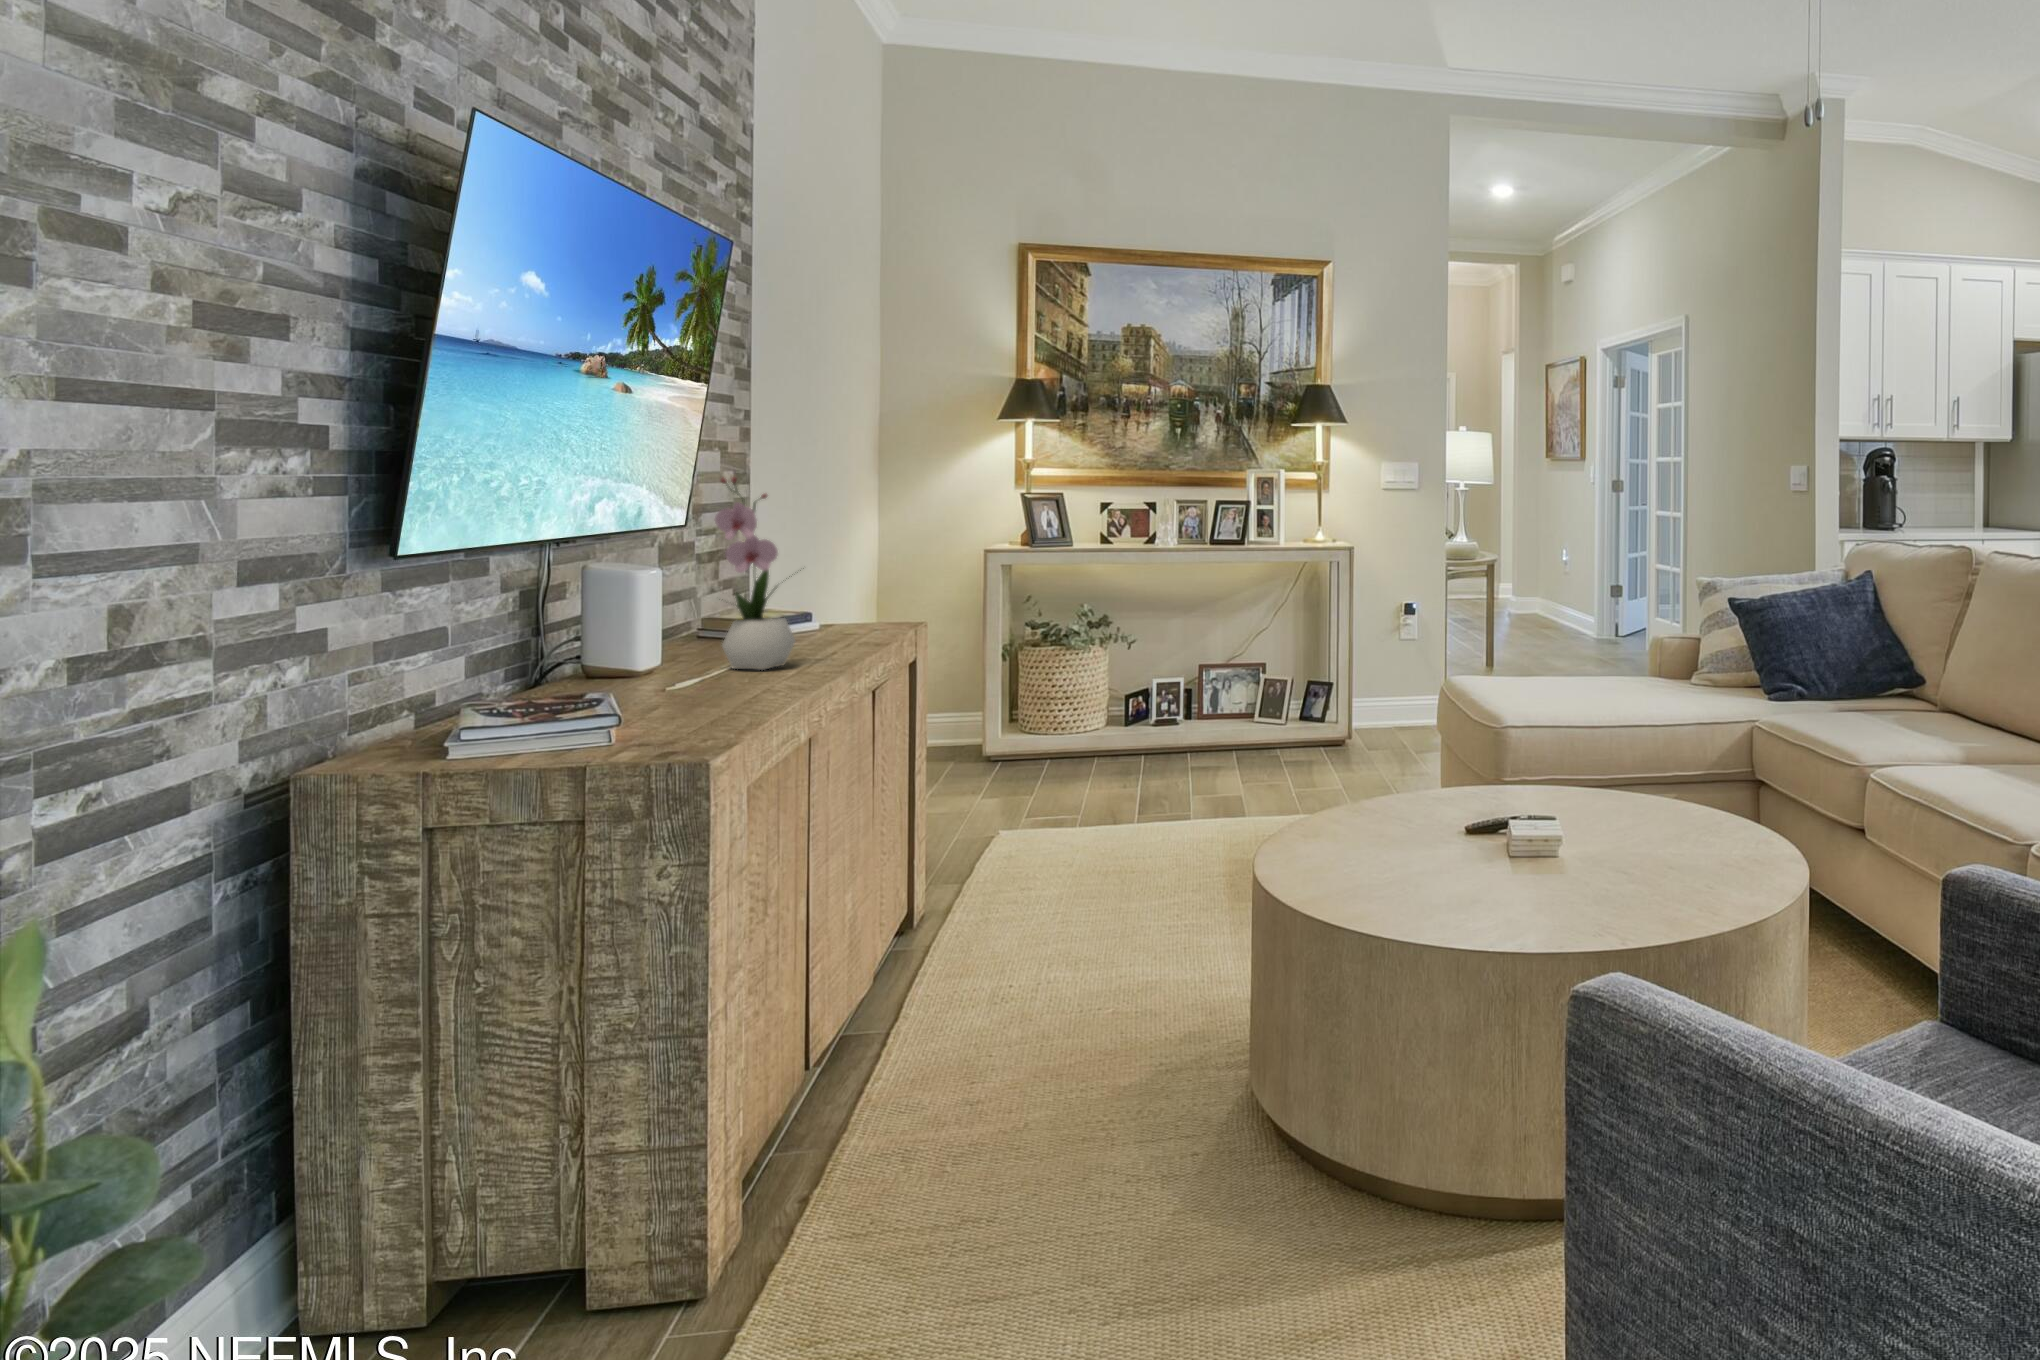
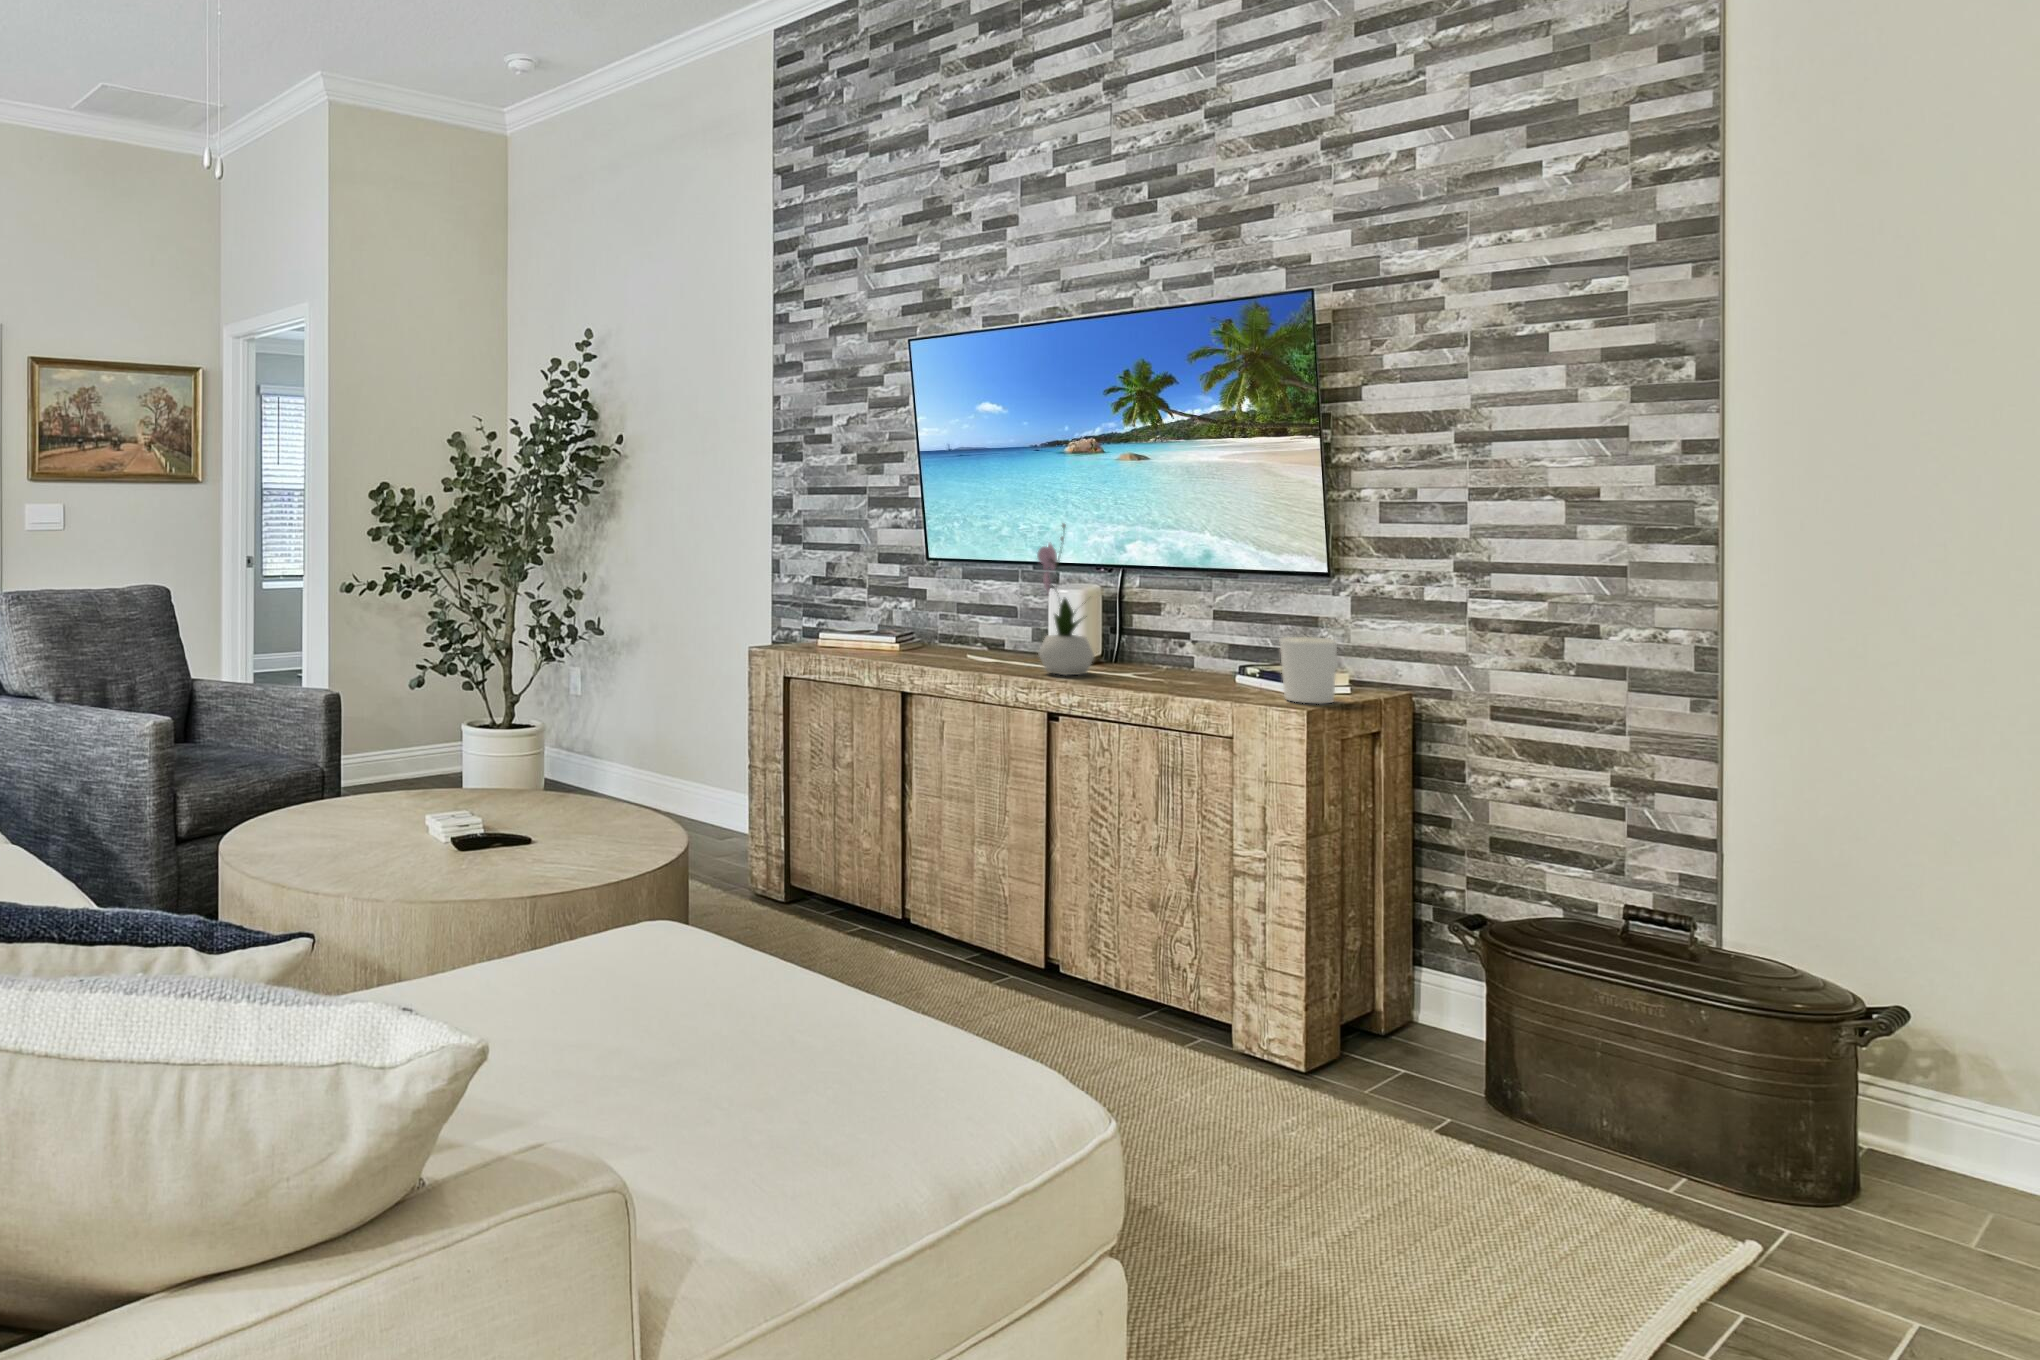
candle holder: none [816,576,865,634] -> present [1279,637,1337,704]

